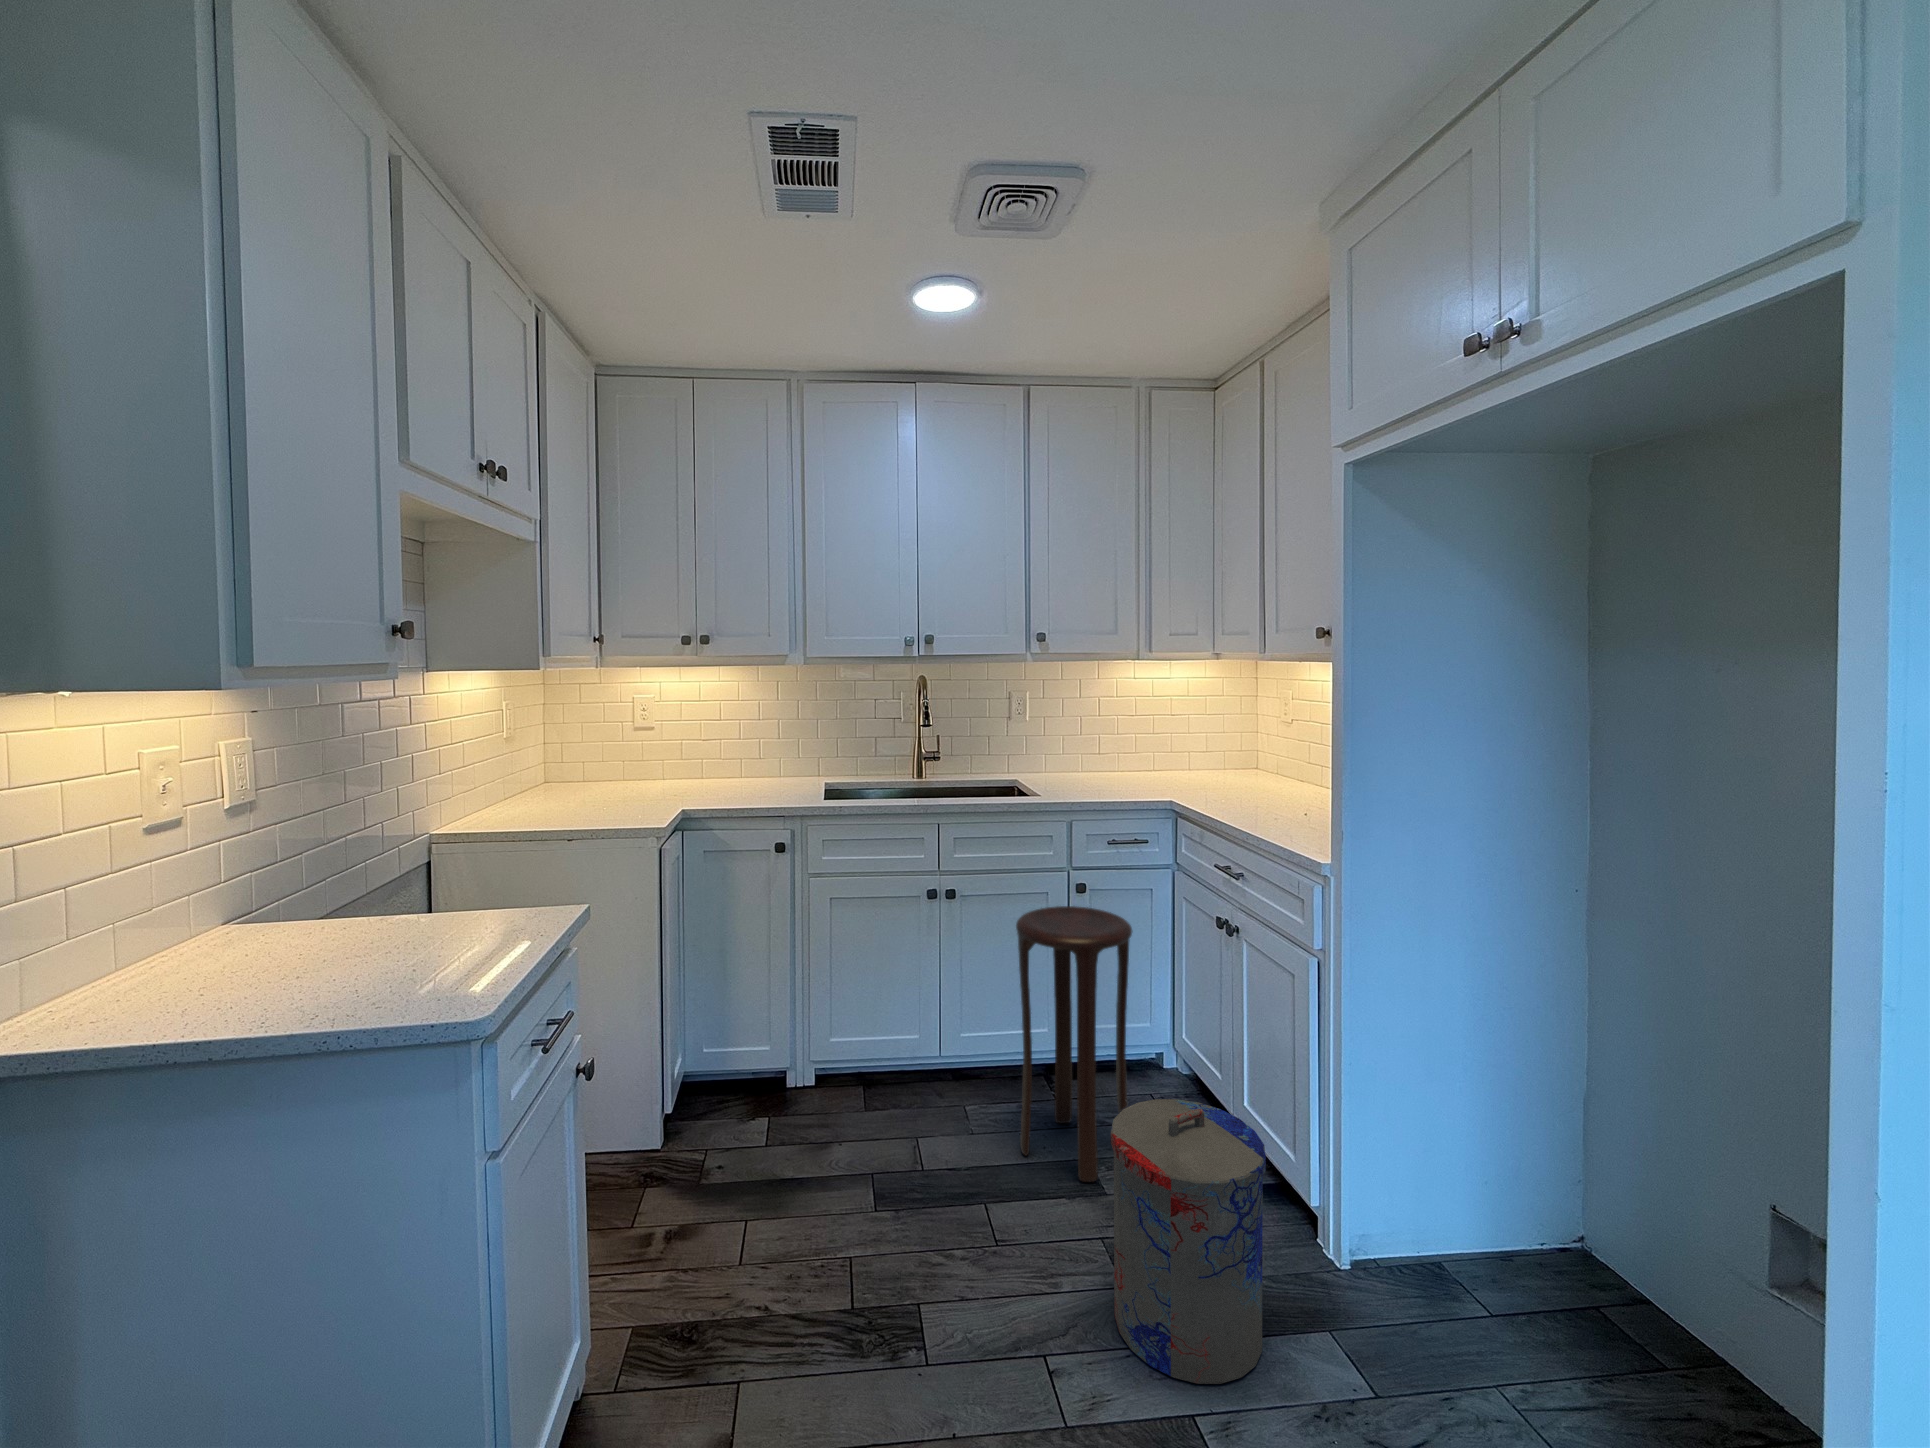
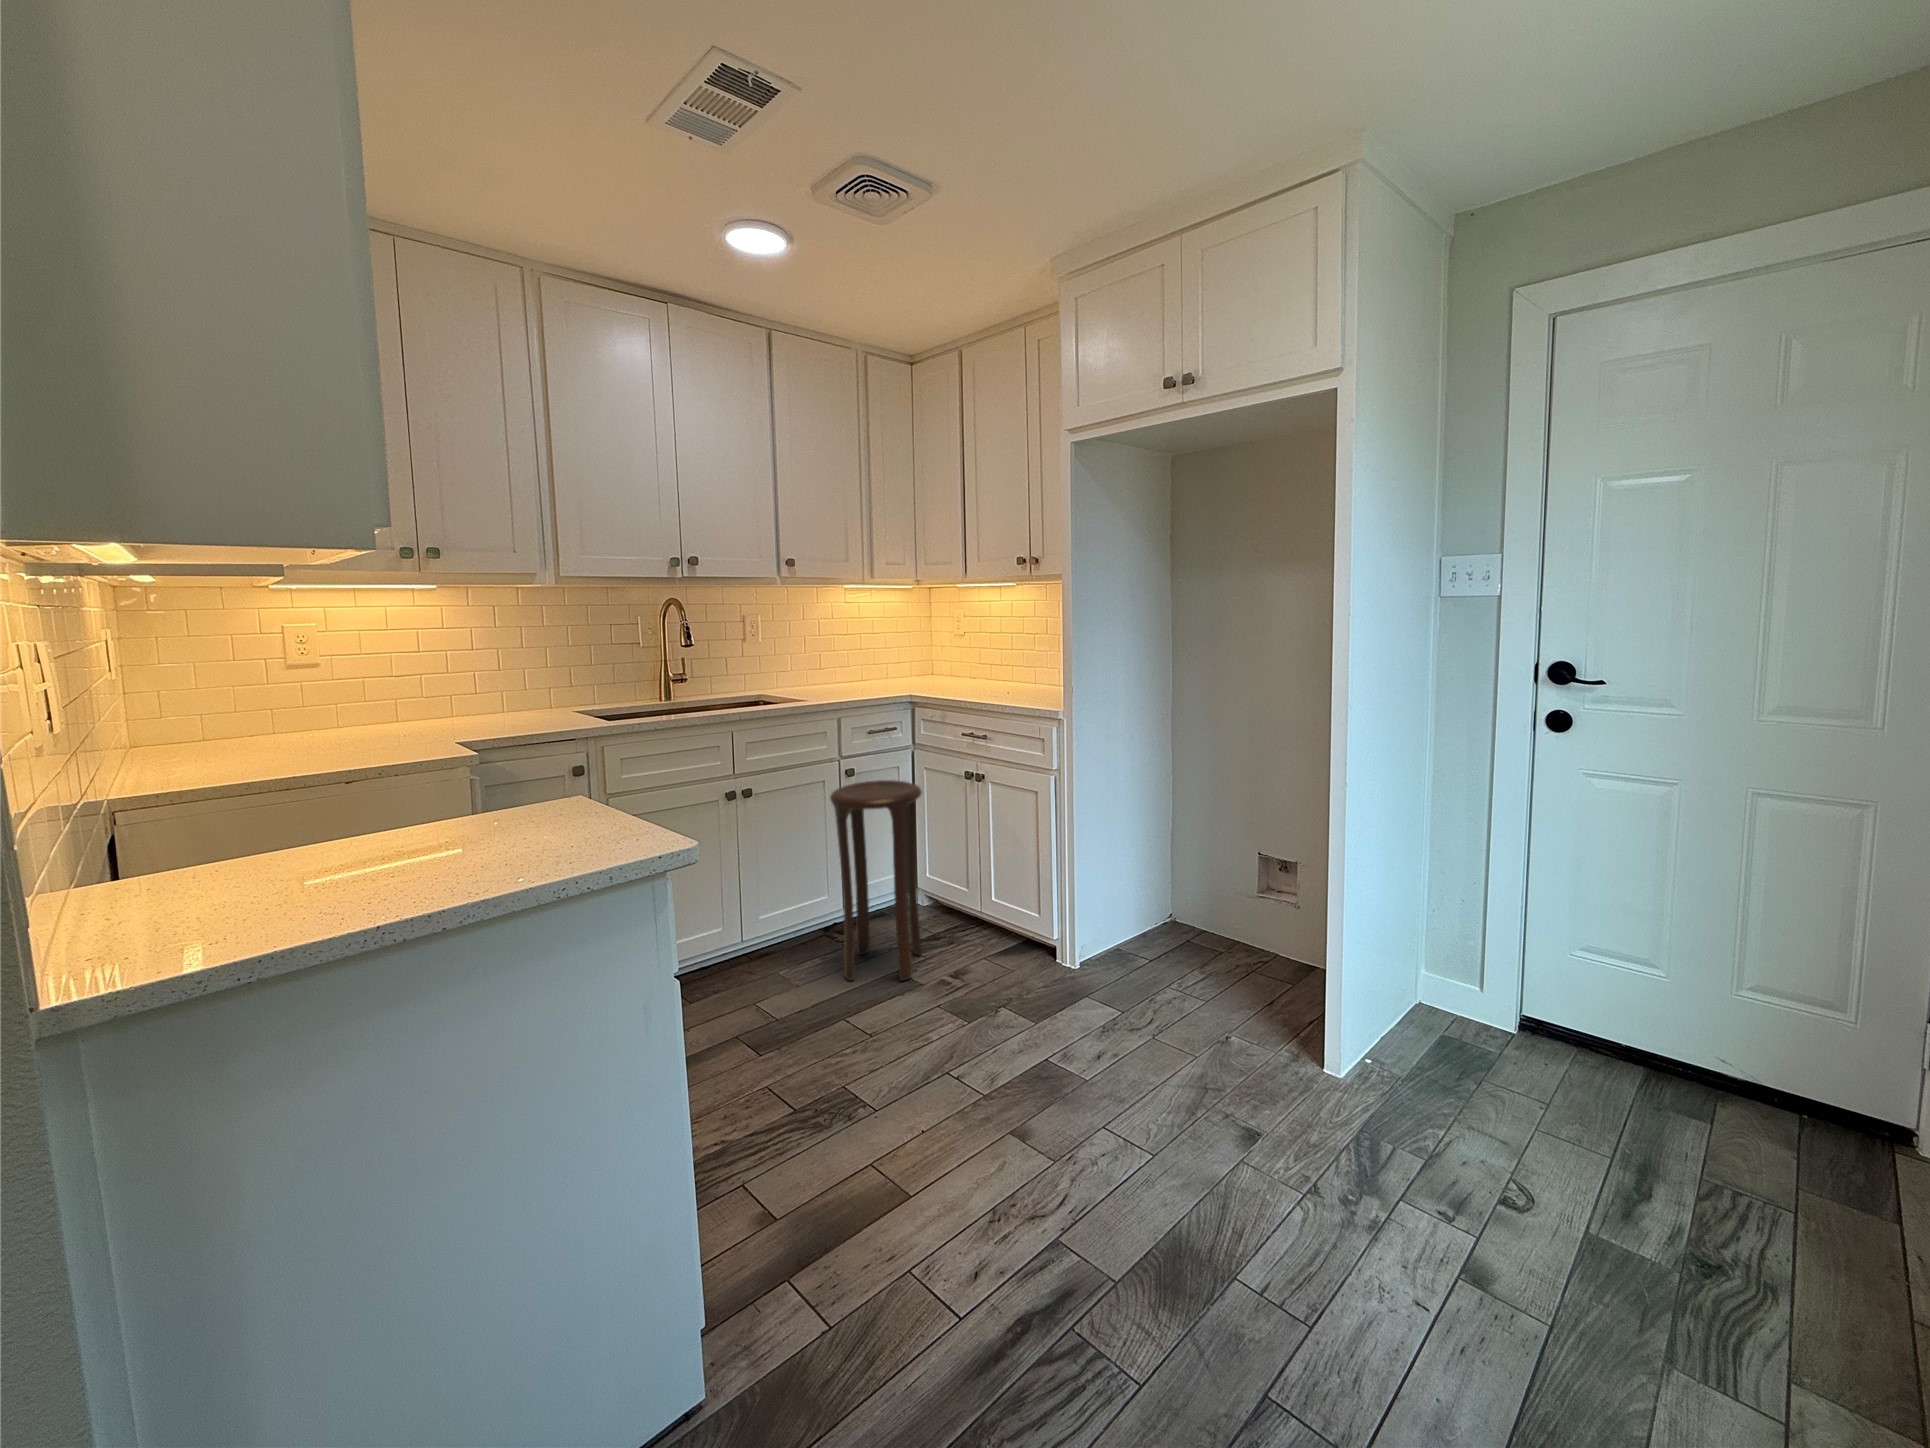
trash can: present [1111,1099,1266,1384] -> none [963,881,1063,1051]

